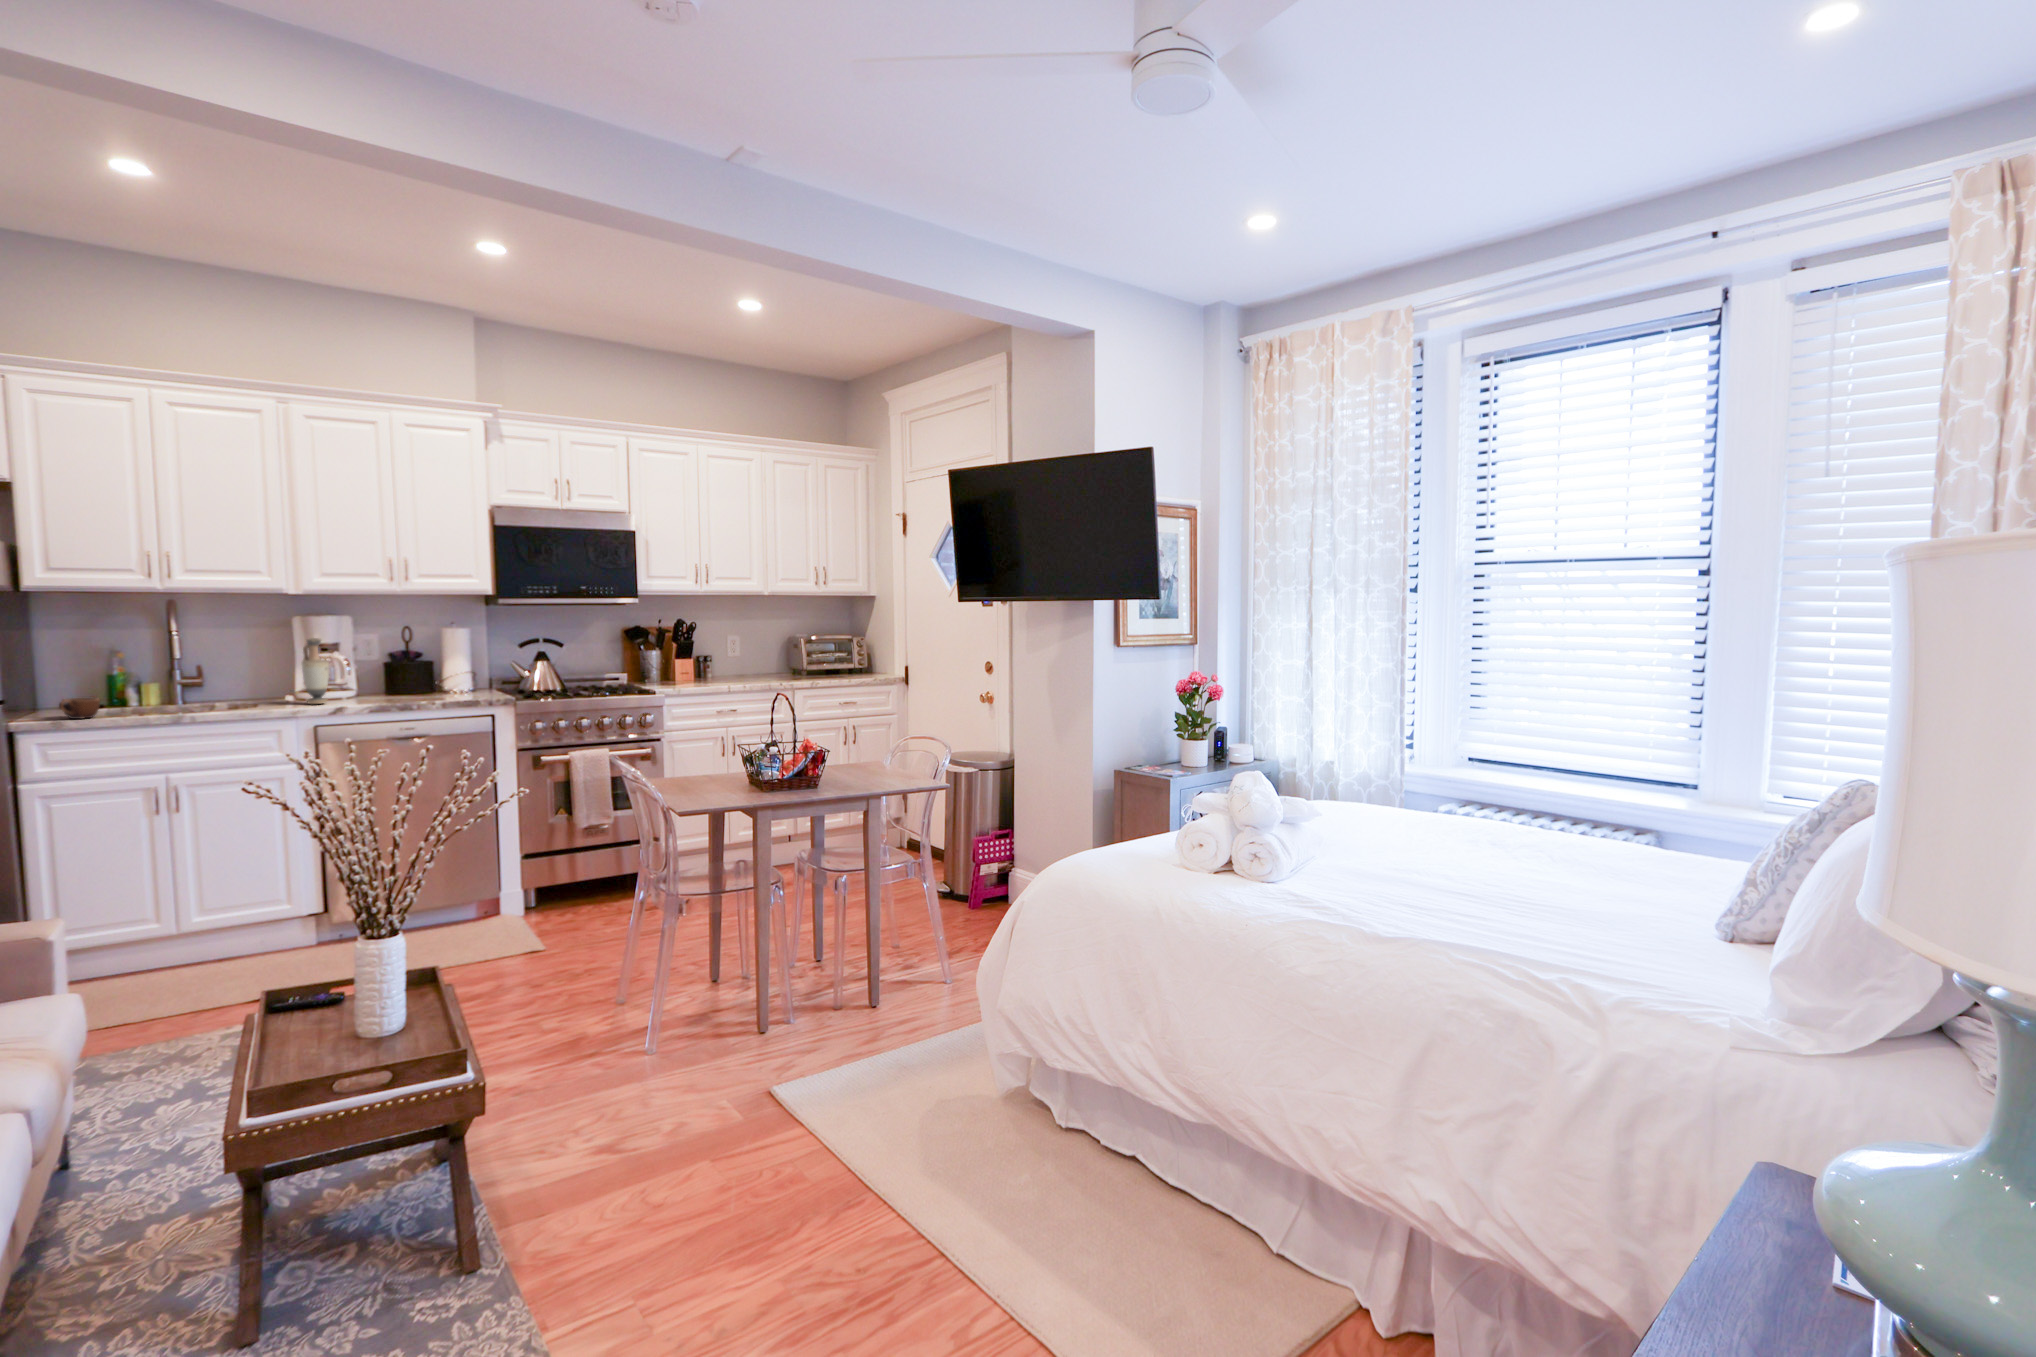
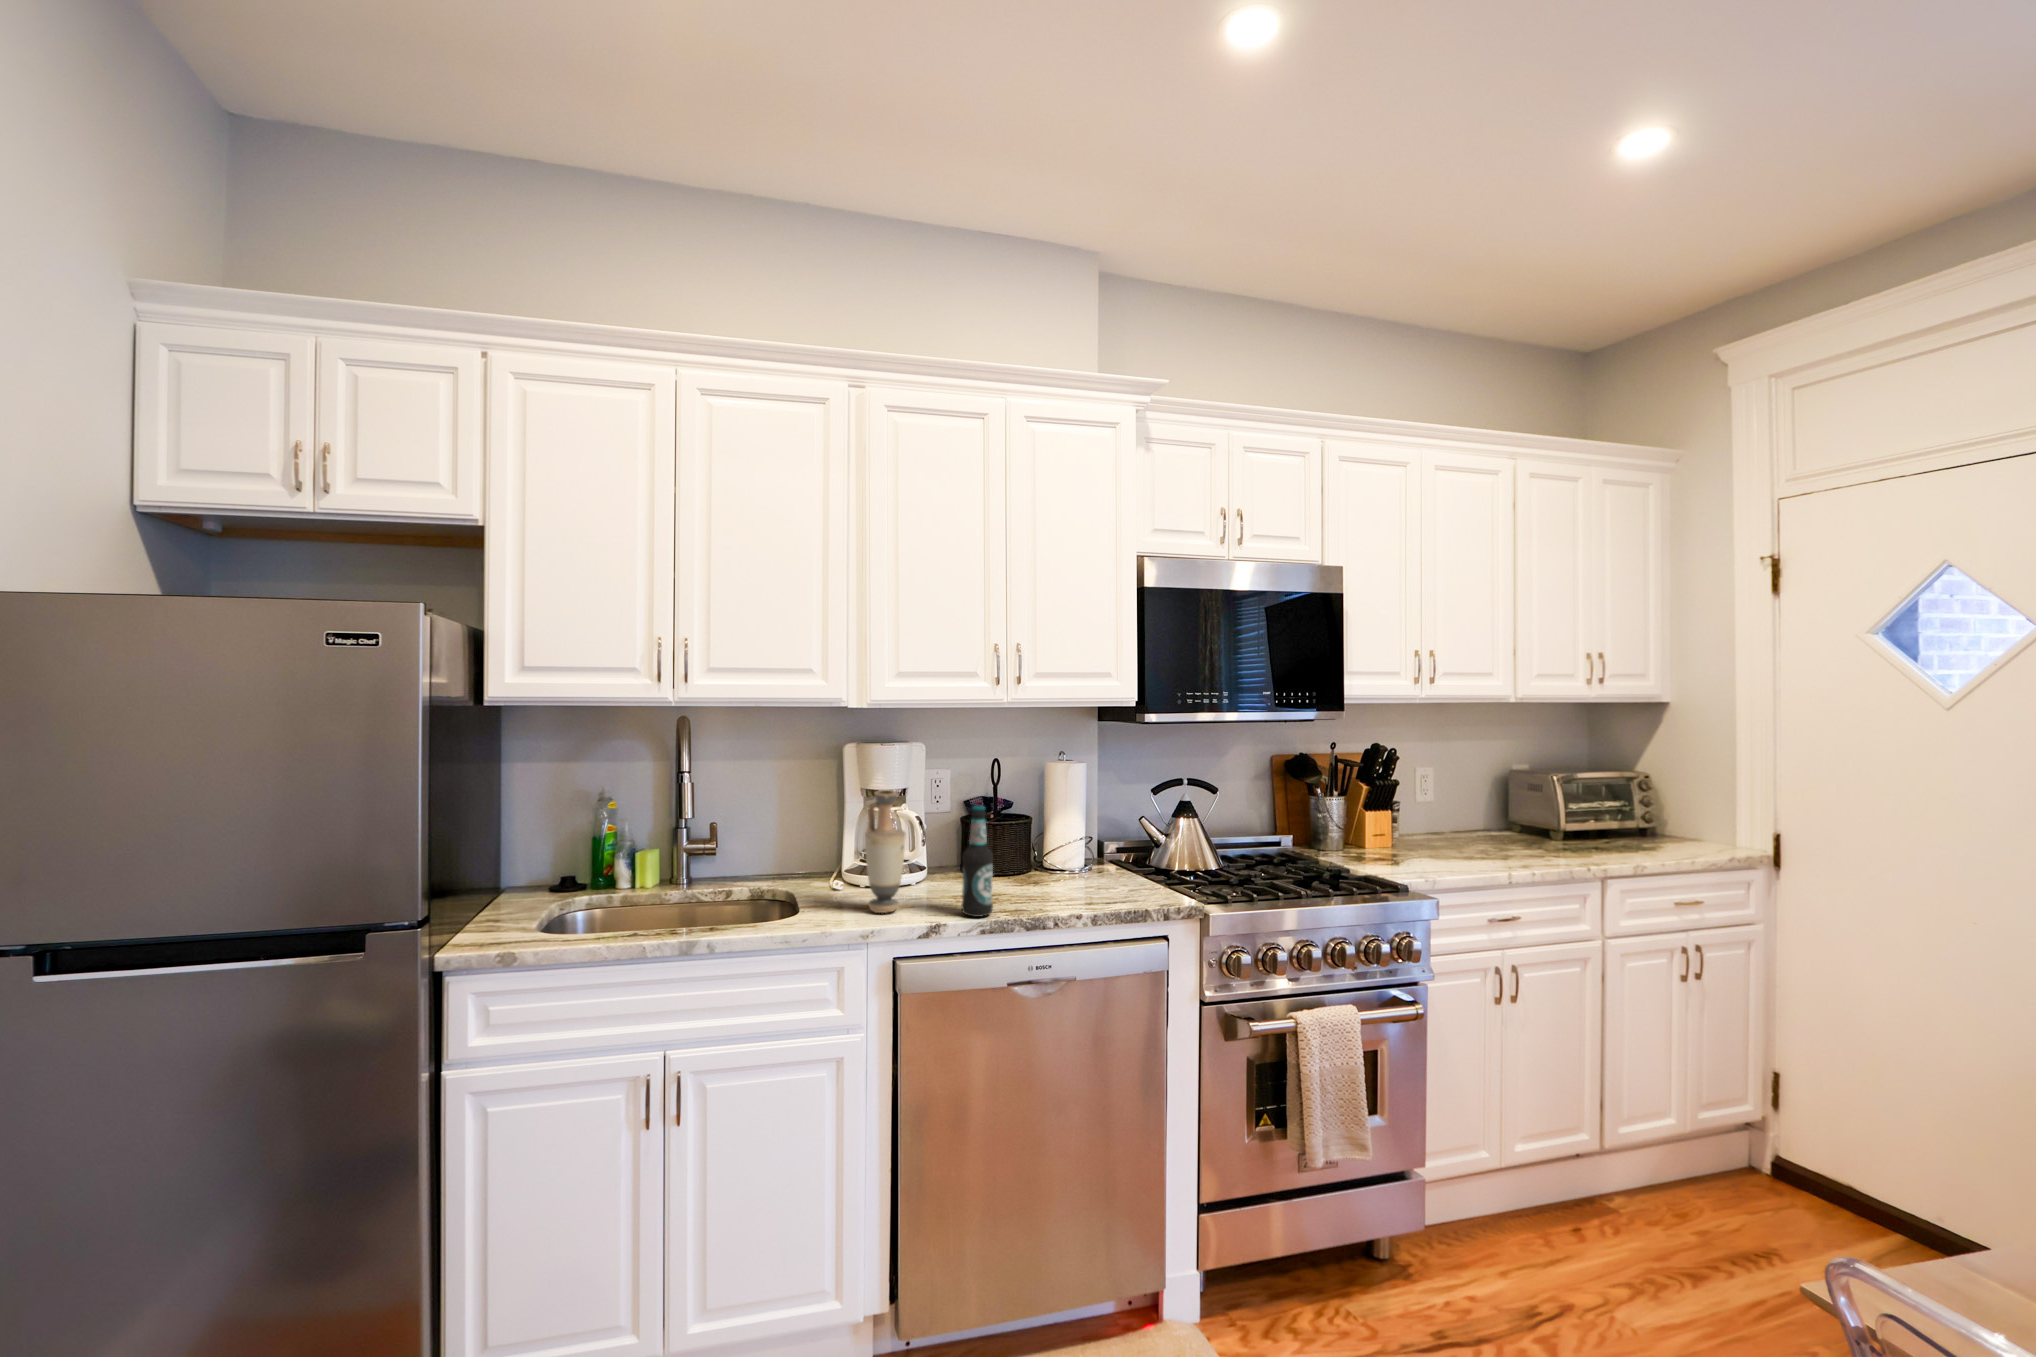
bottle: none [366,646,387,704] -> present [962,806,993,917]
mug: present [59,698,100,719] -> none [512,900,572,944]

